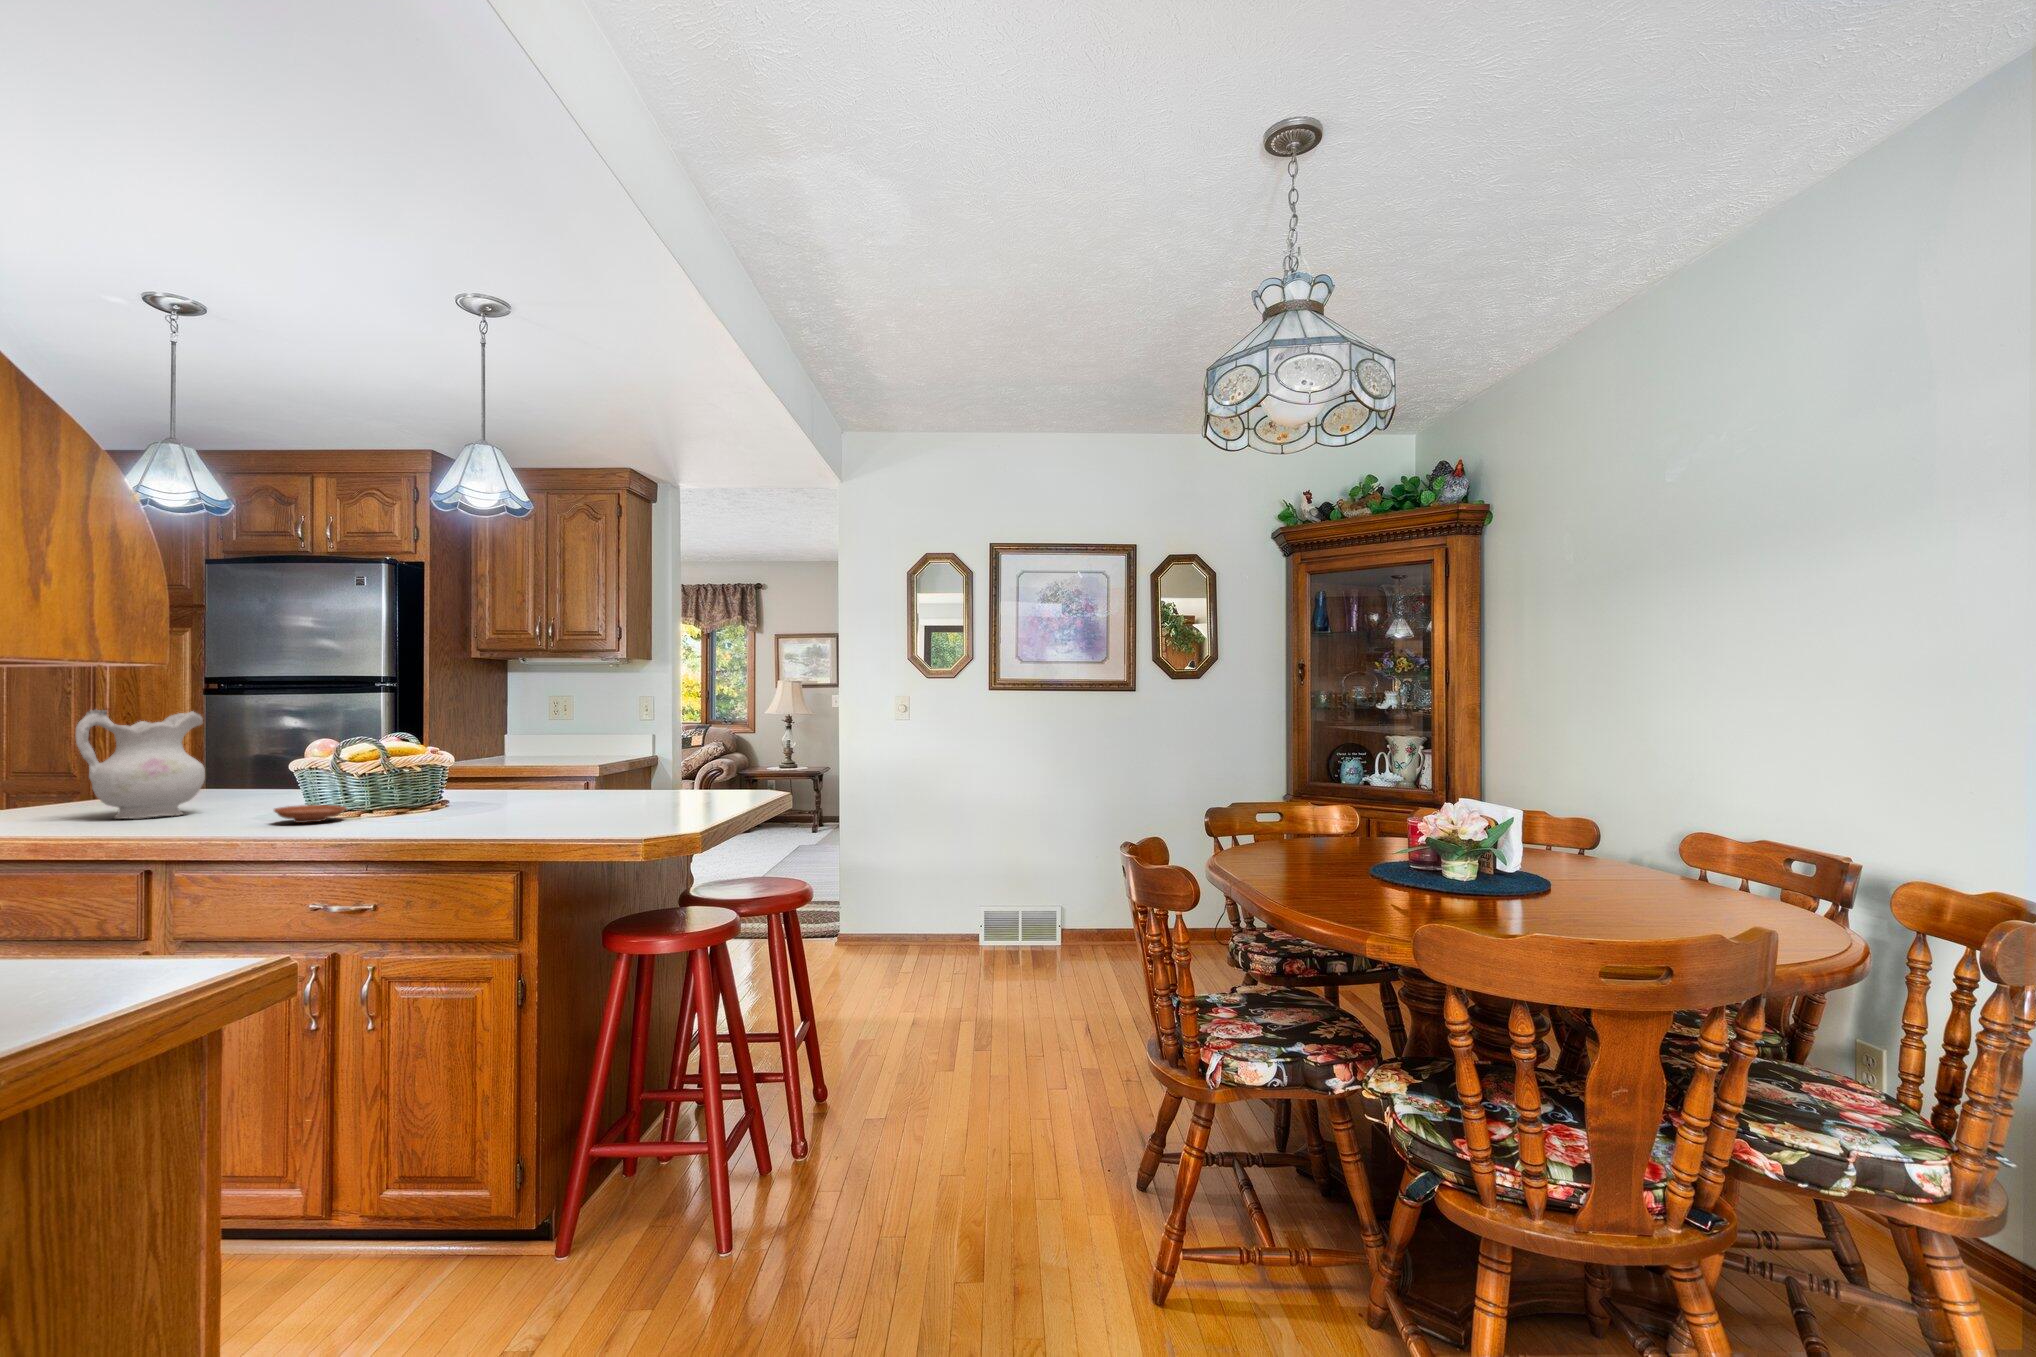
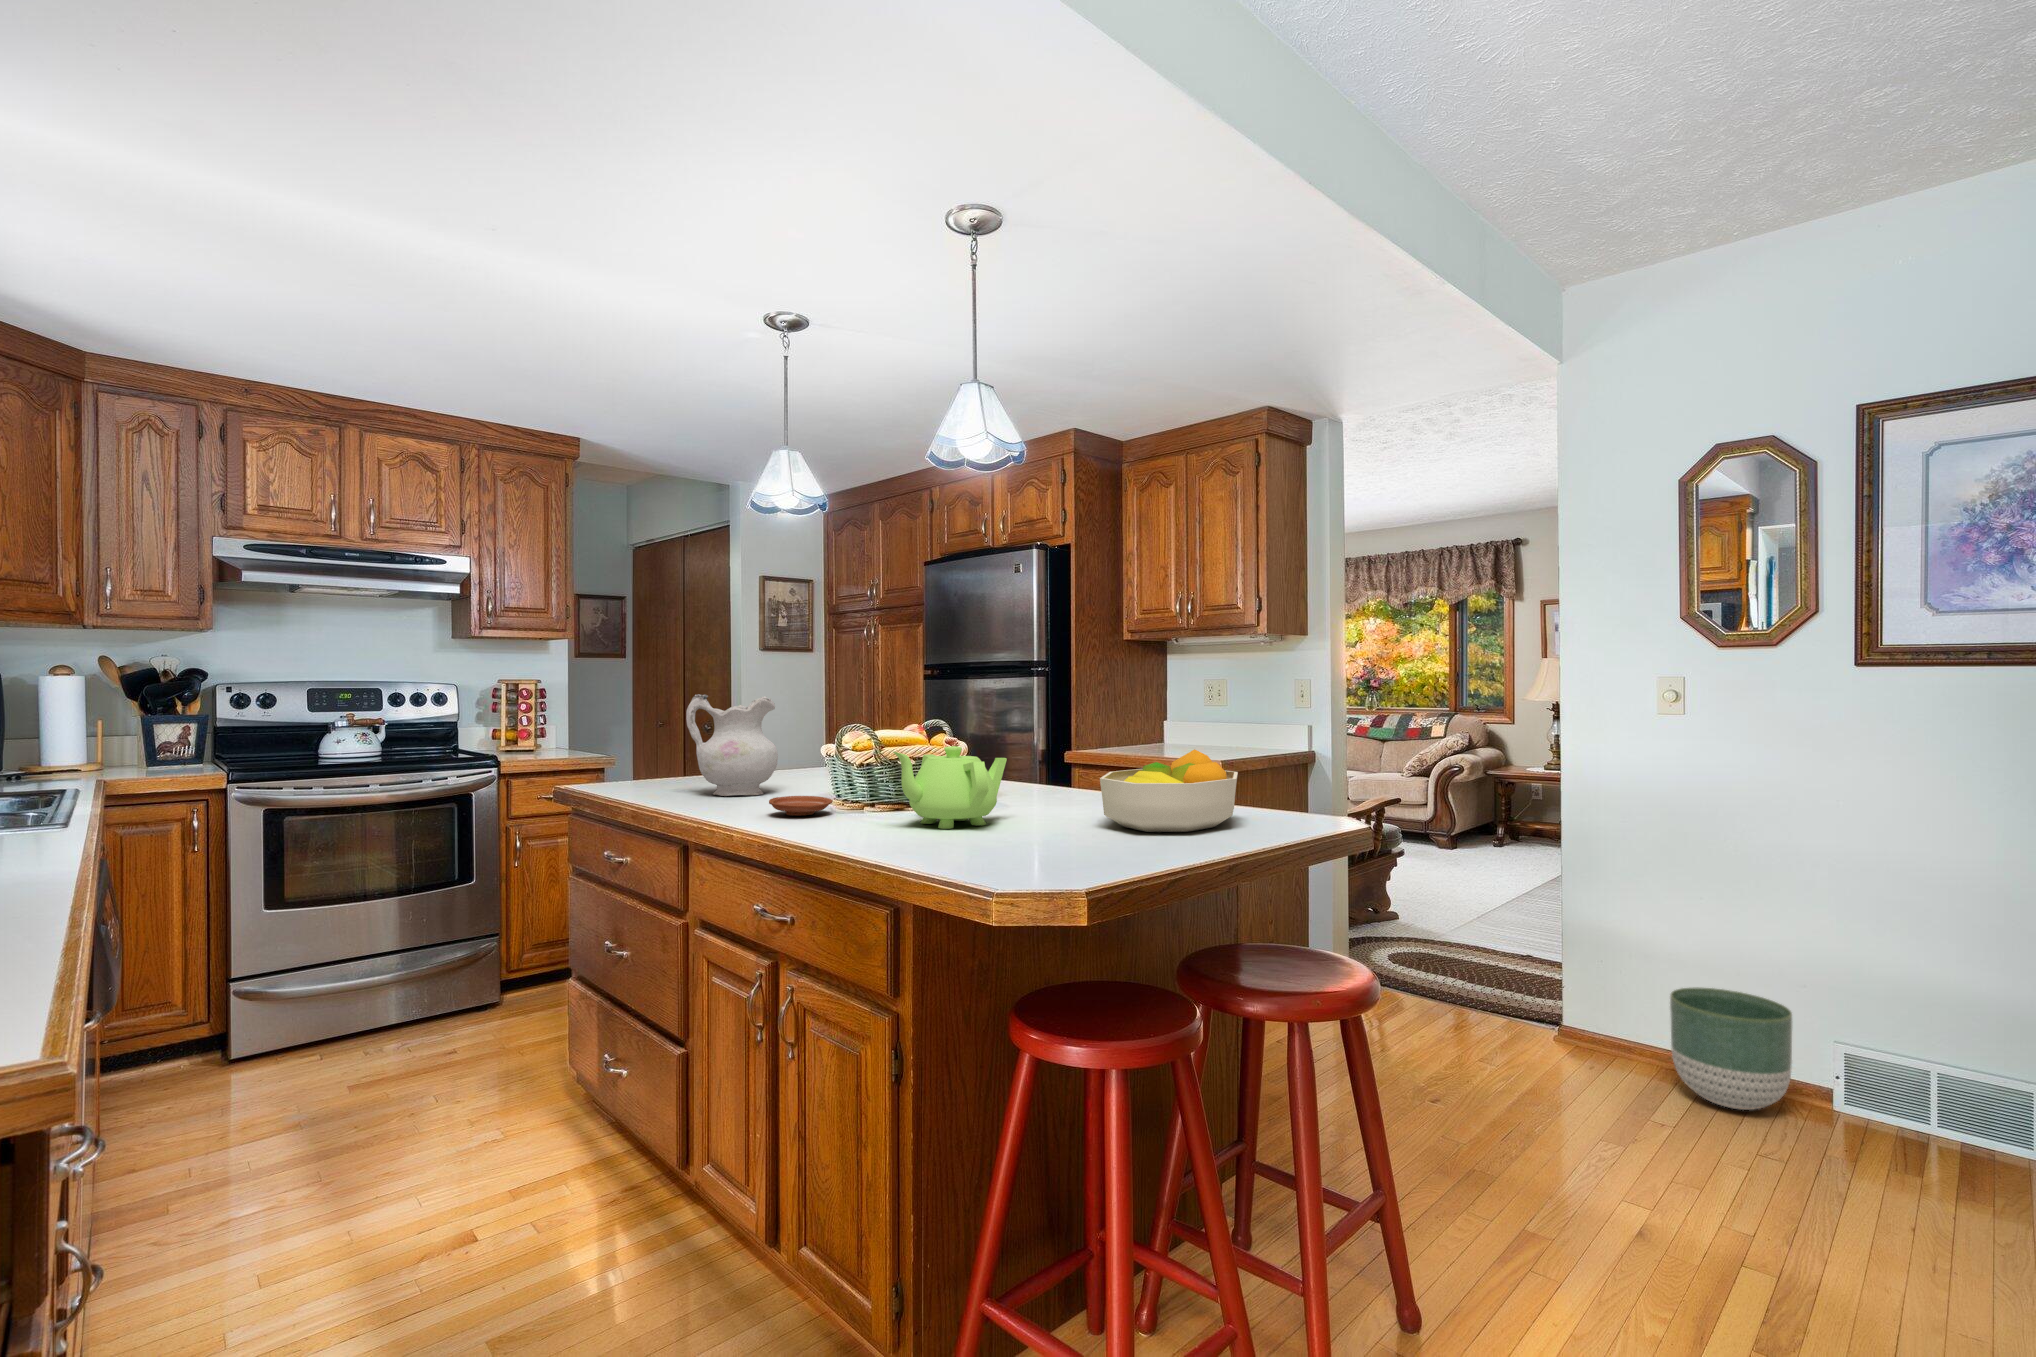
fruit bowl: none [617,747,720,805] -> present [1100,749,1238,832]
teapot: none [448,750,543,817] -> present [893,746,1007,829]
planter: none [907,886,966,954] -> present [1670,987,1792,1110]

